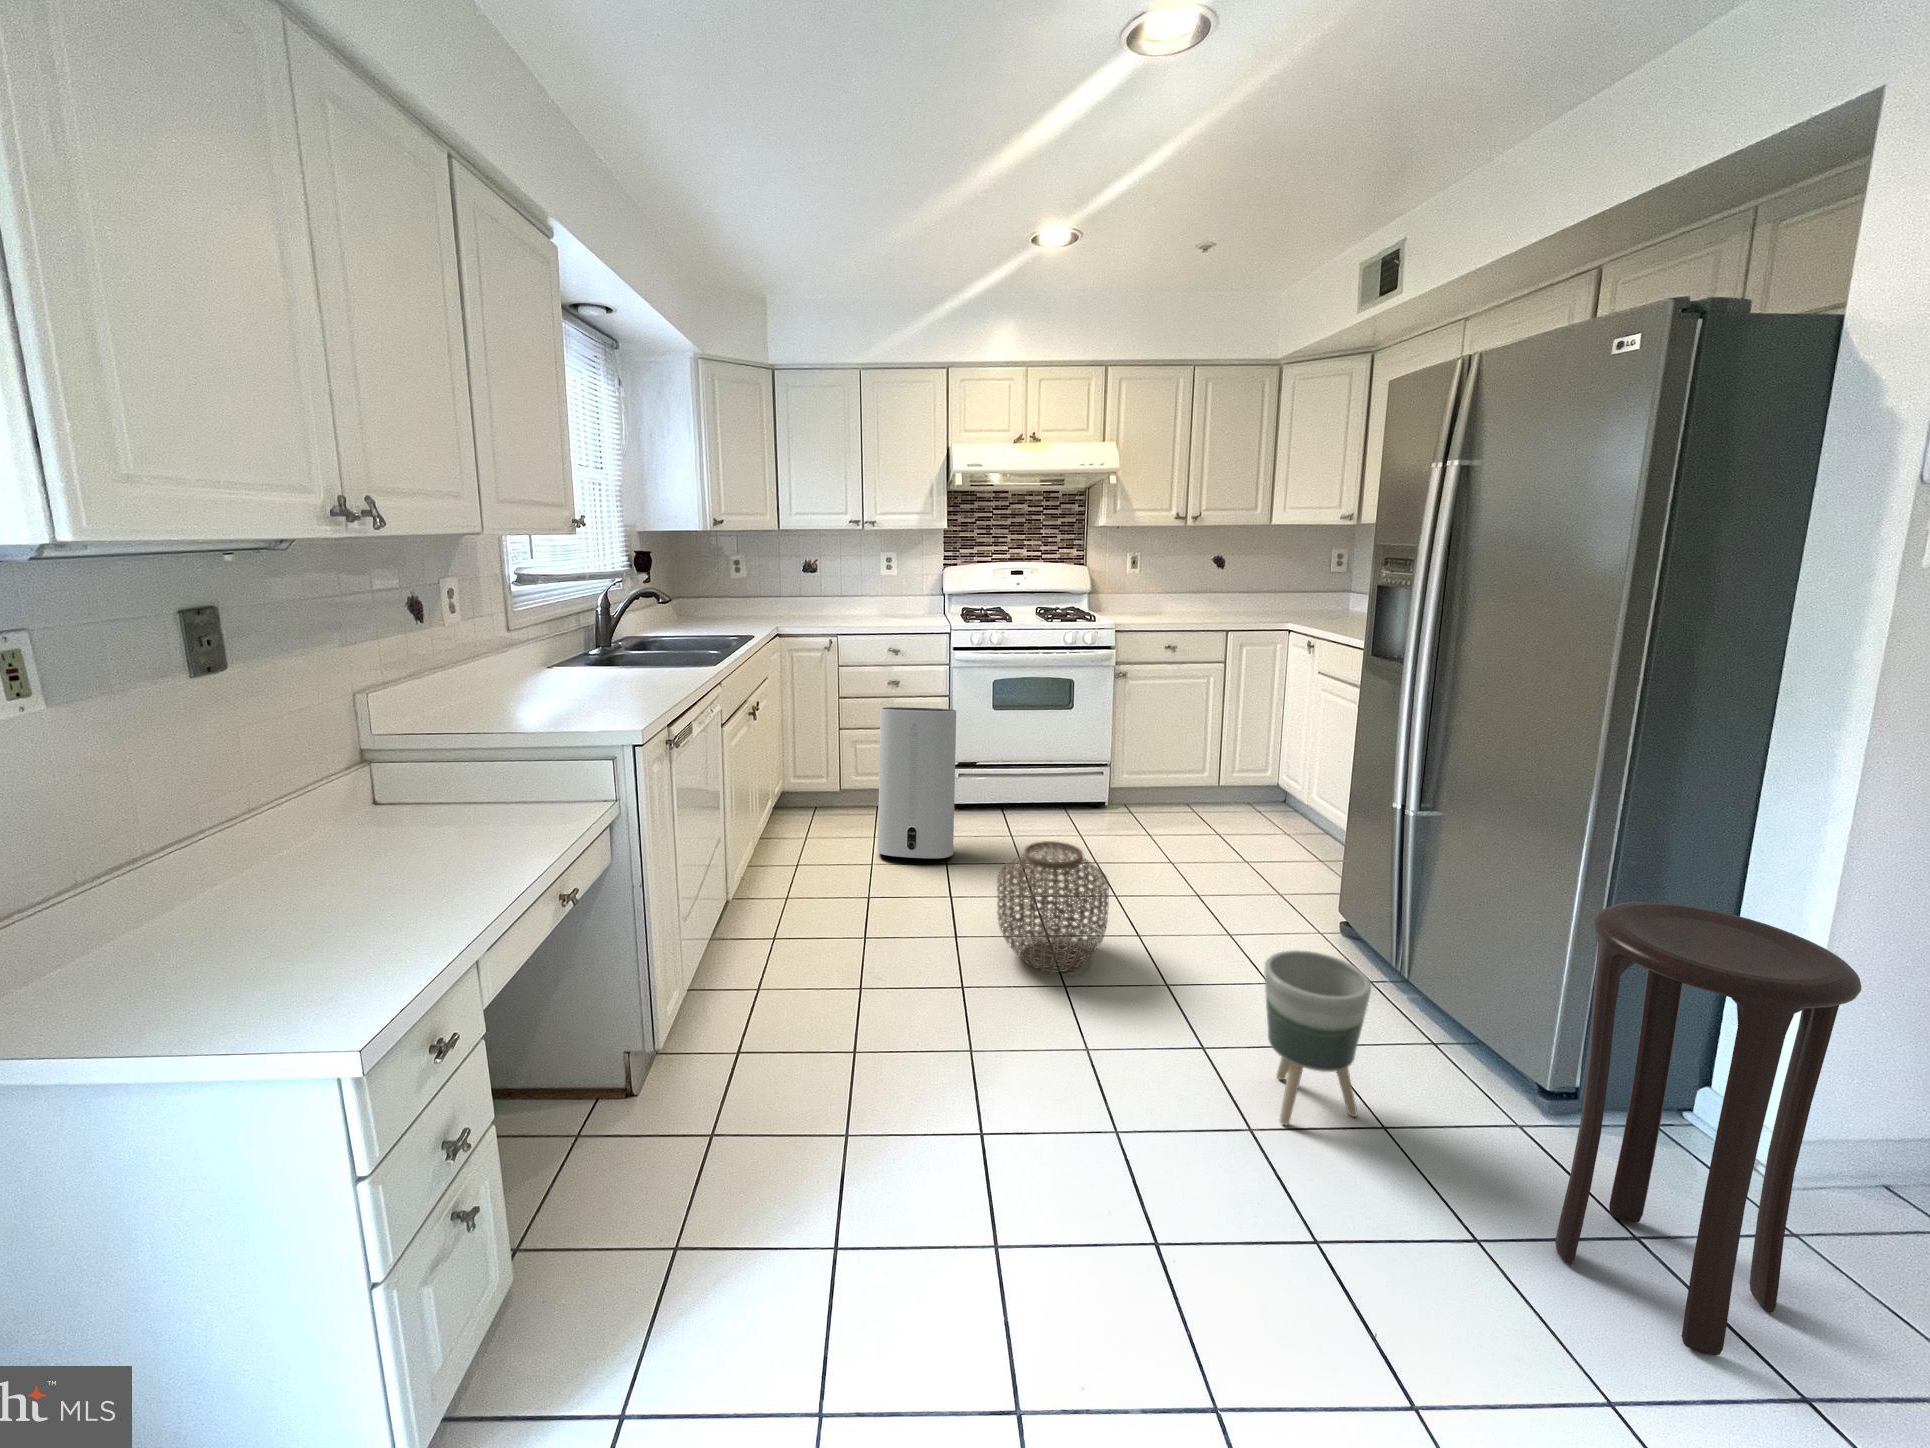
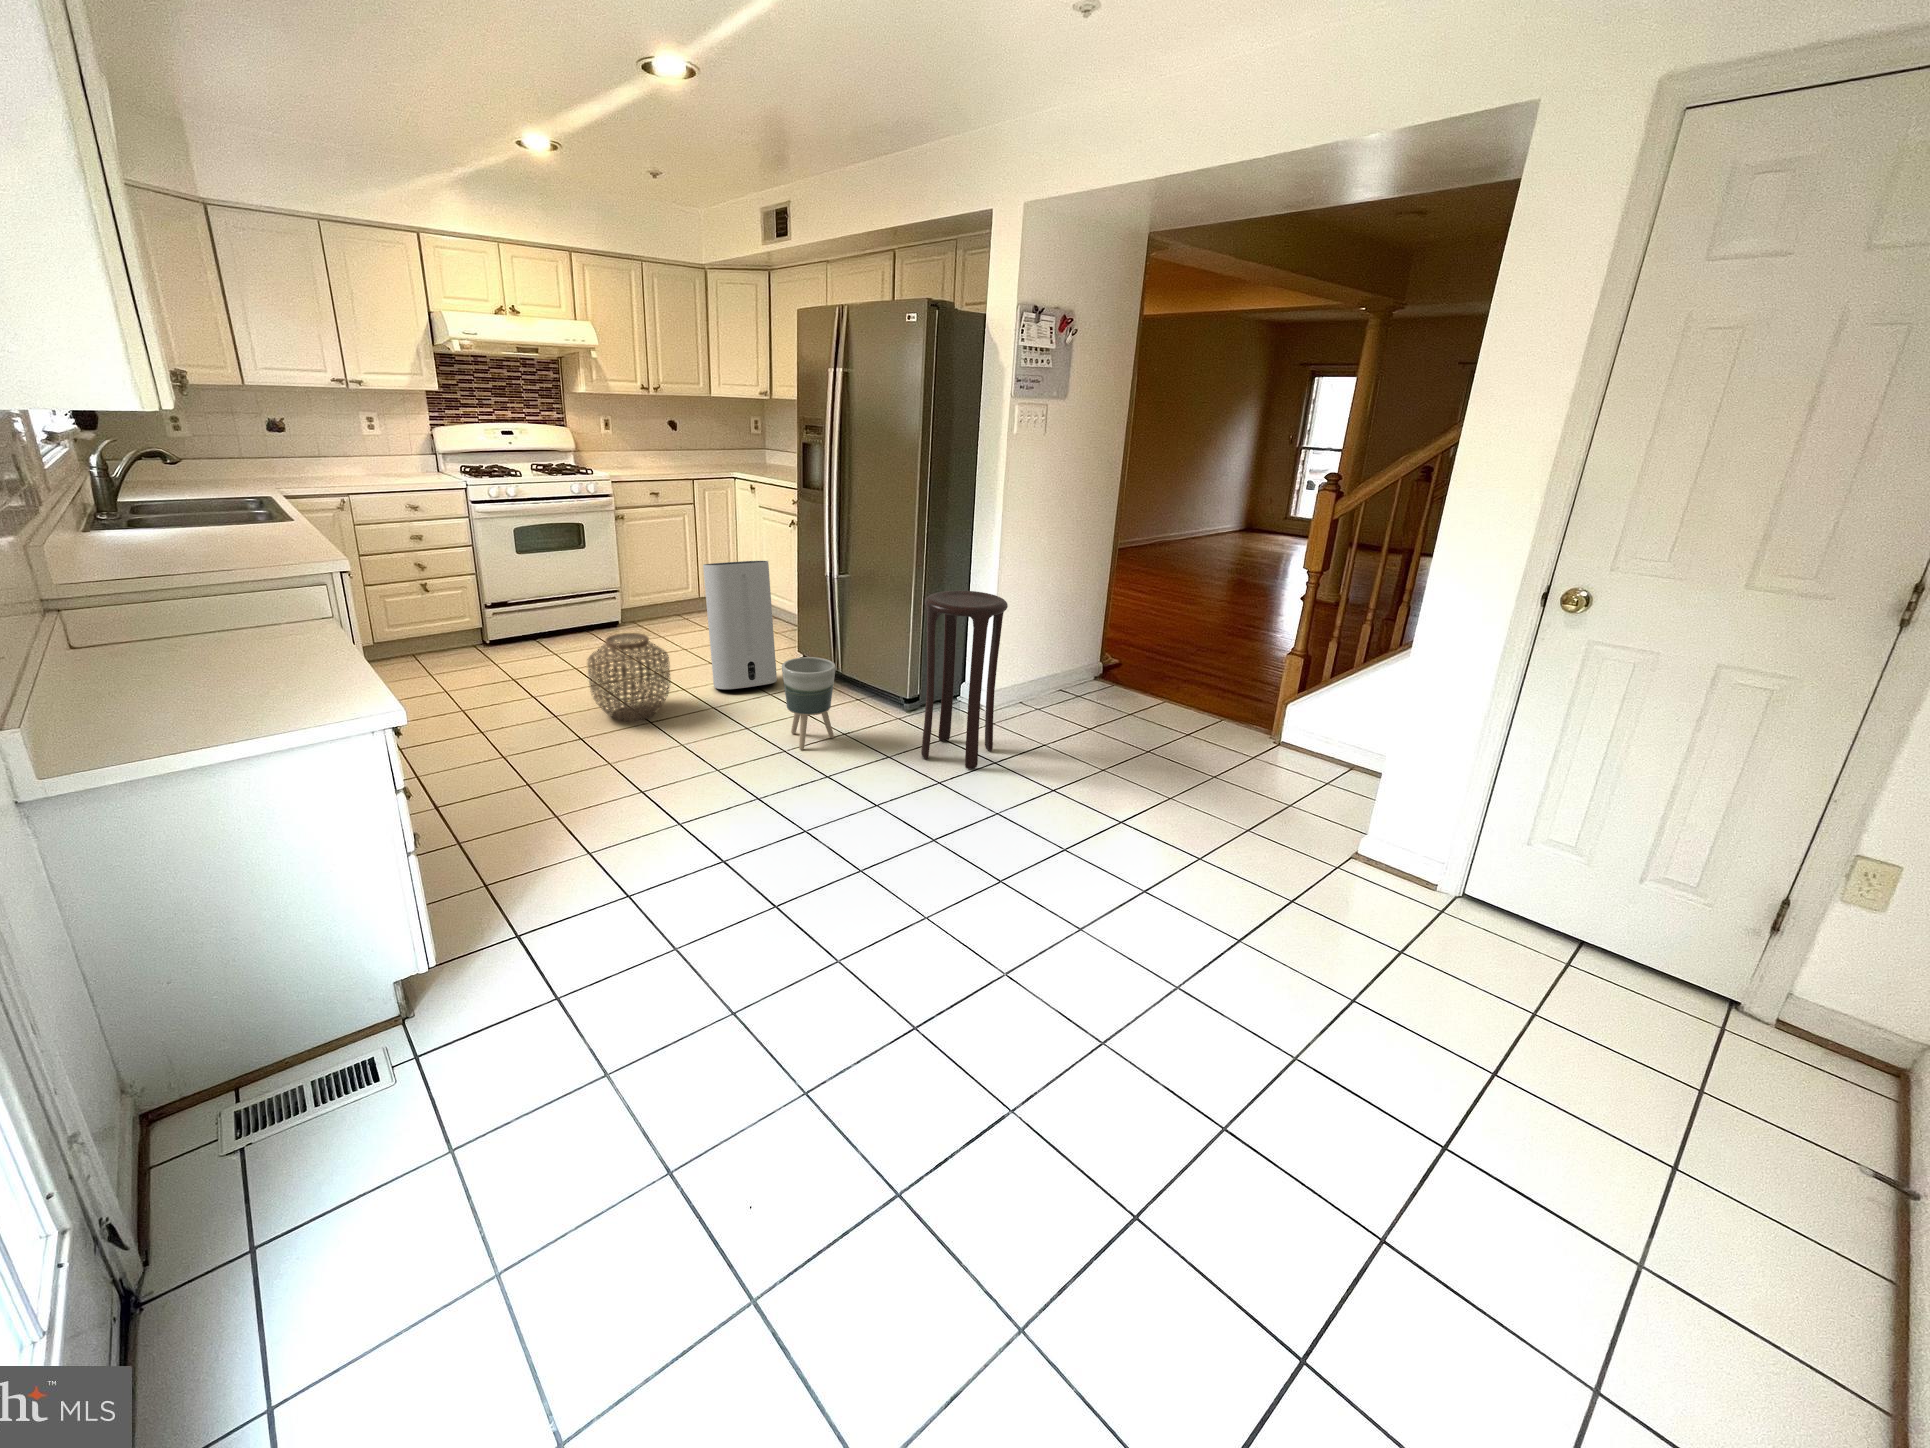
air purifier: present [878,707,956,858] -> present [703,561,777,689]

